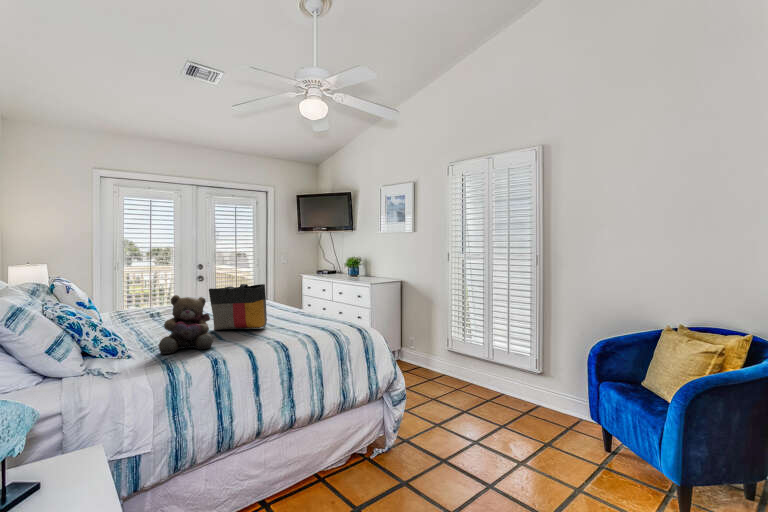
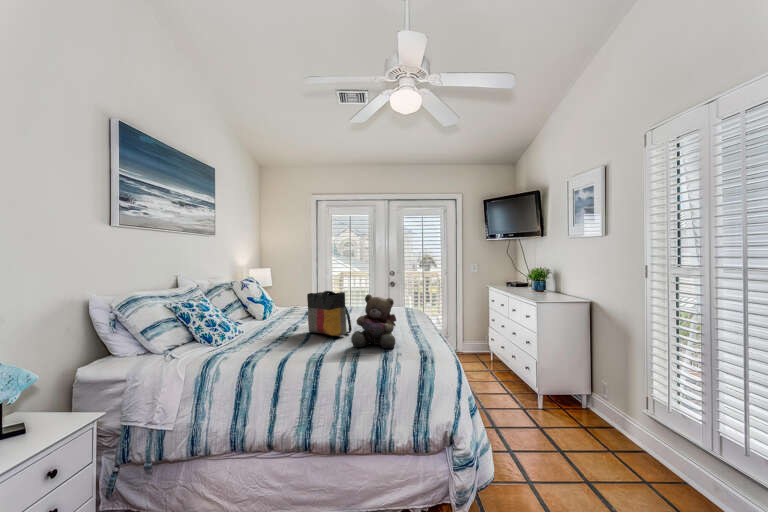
teddy bear: present [159,295,213,354] -> present [351,294,396,348]

